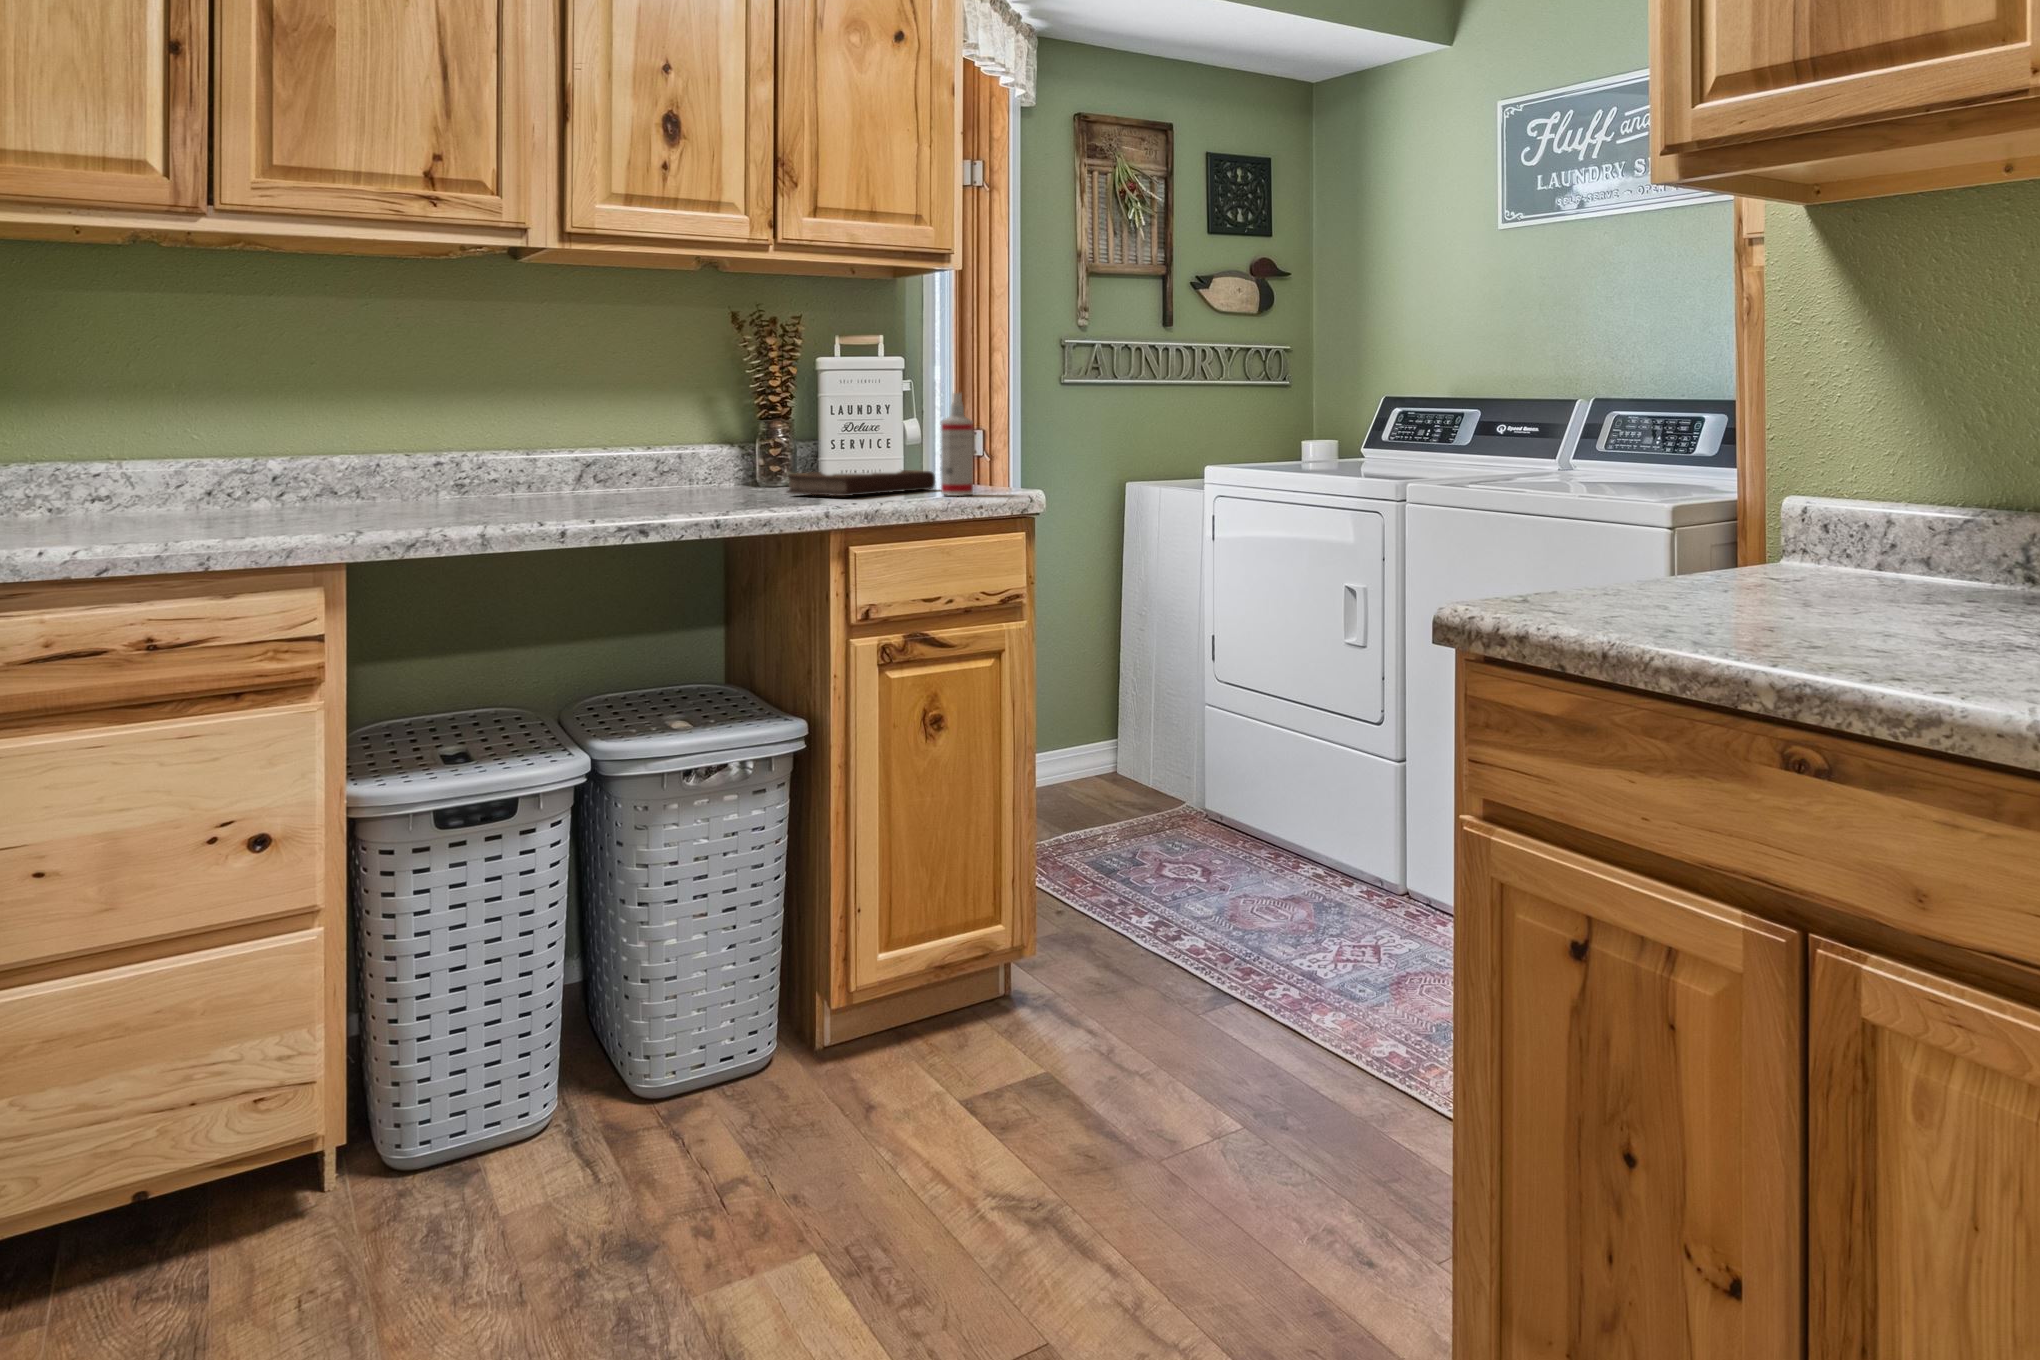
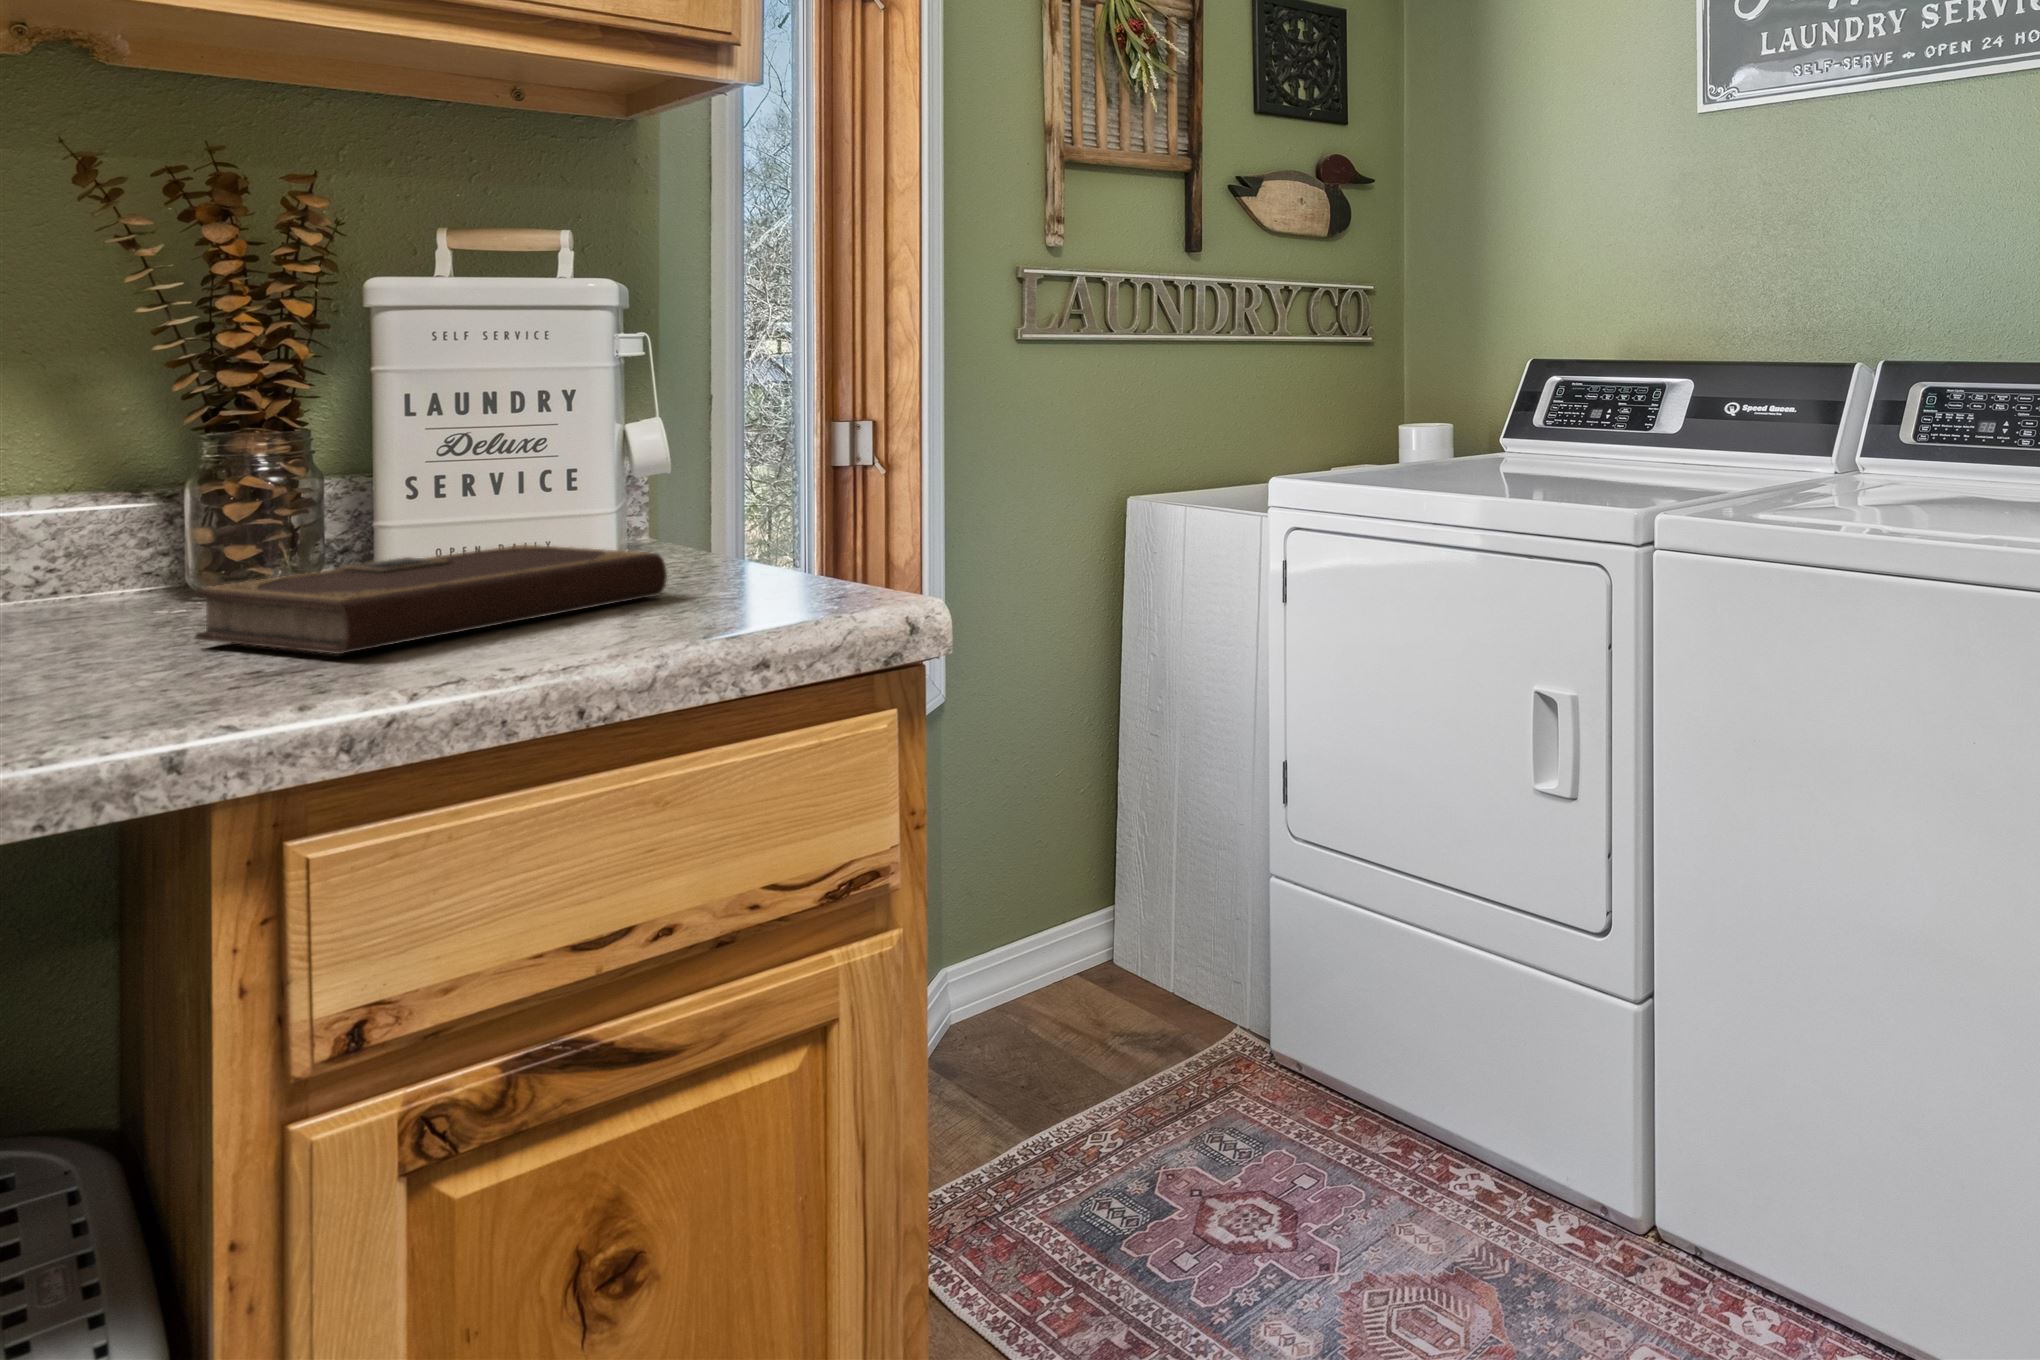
spray bottle: present [941,393,973,496] -> none [652,368,742,635]

